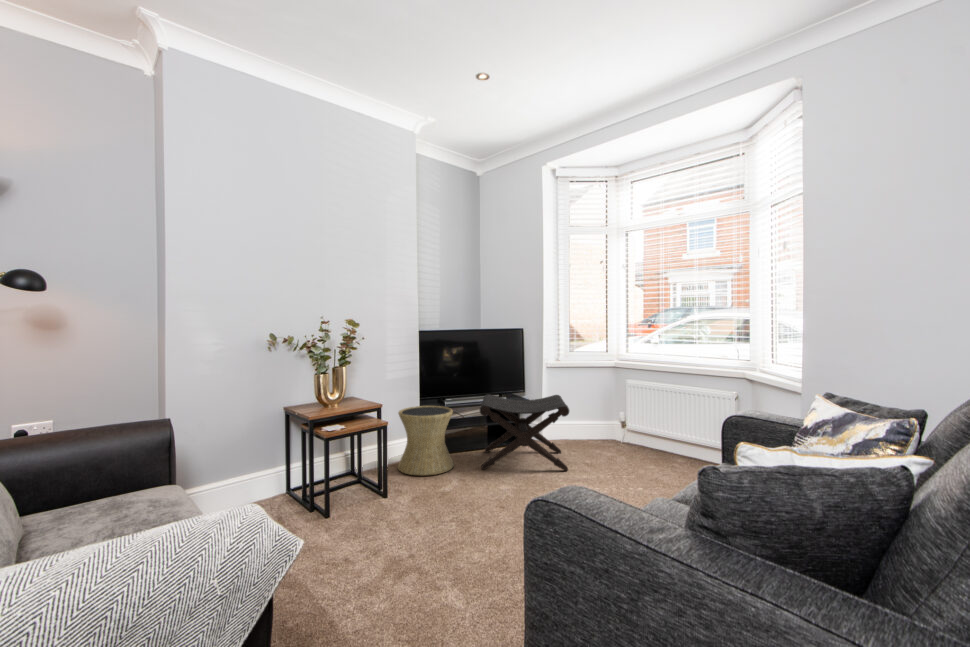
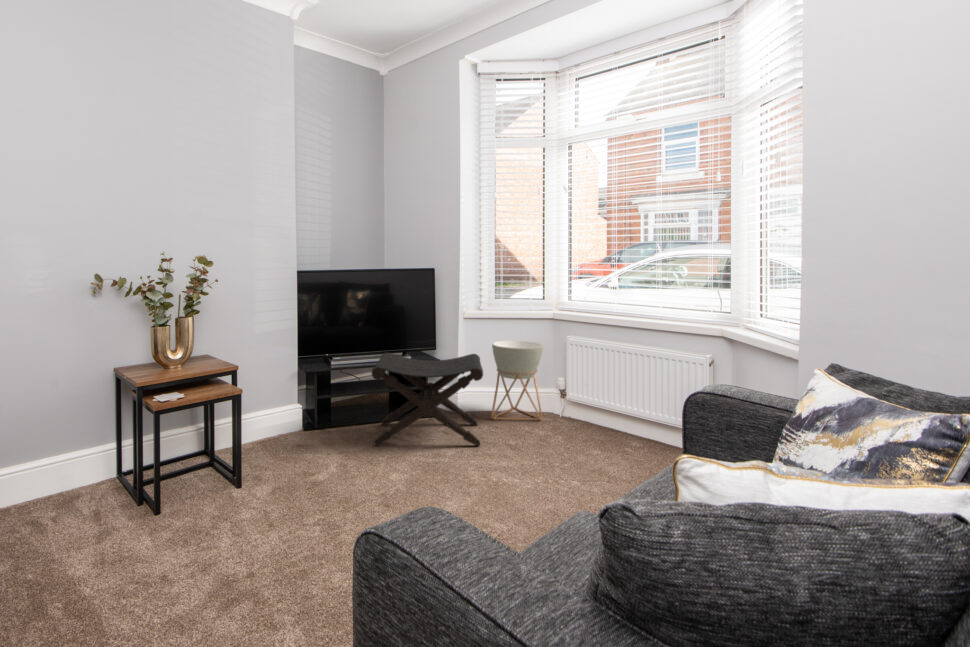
planter: none [569,384,613,449] -> present [491,341,543,420]
side table: present [398,406,454,475] -> none [267,367,340,453]

